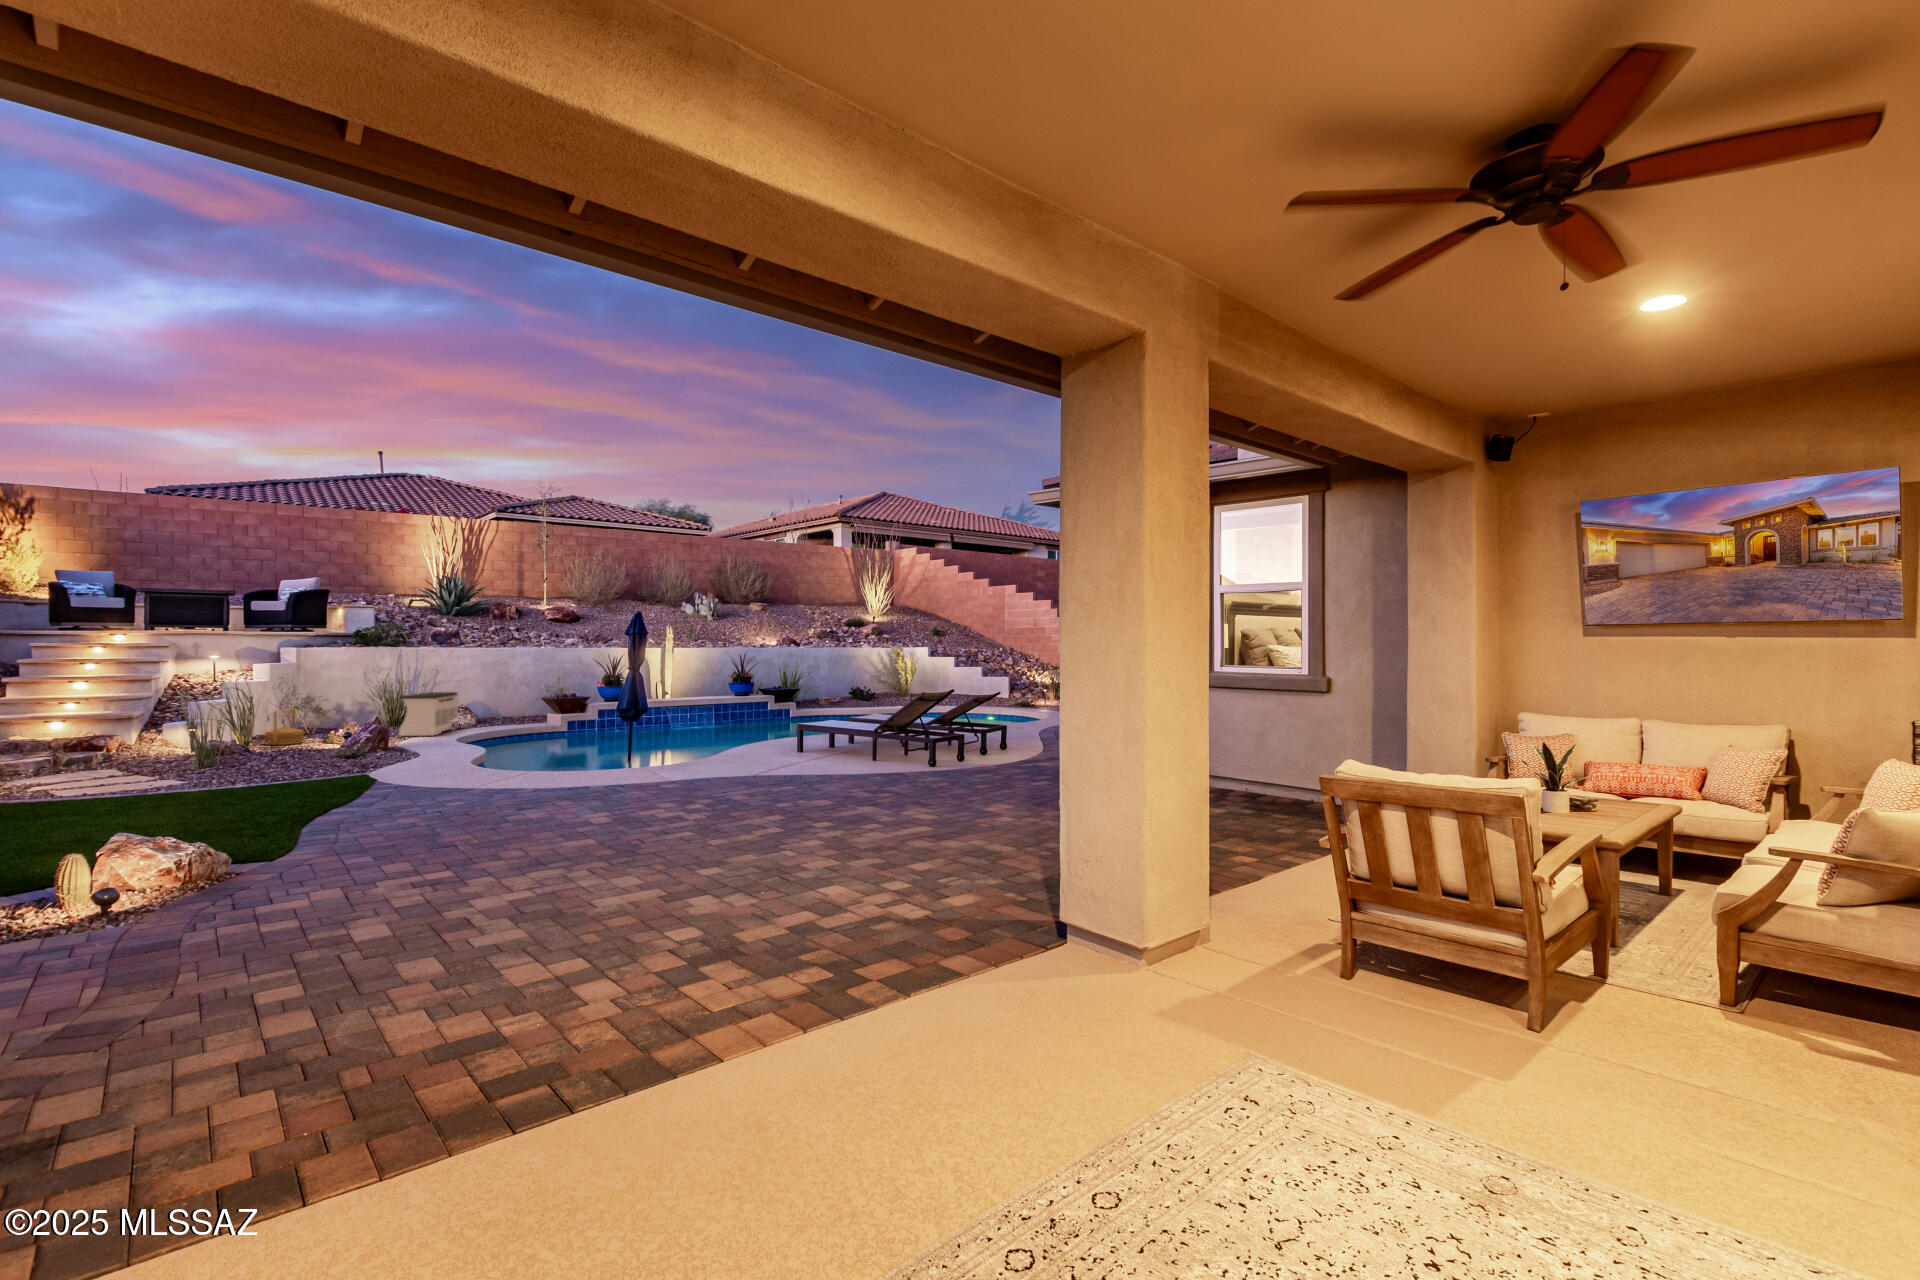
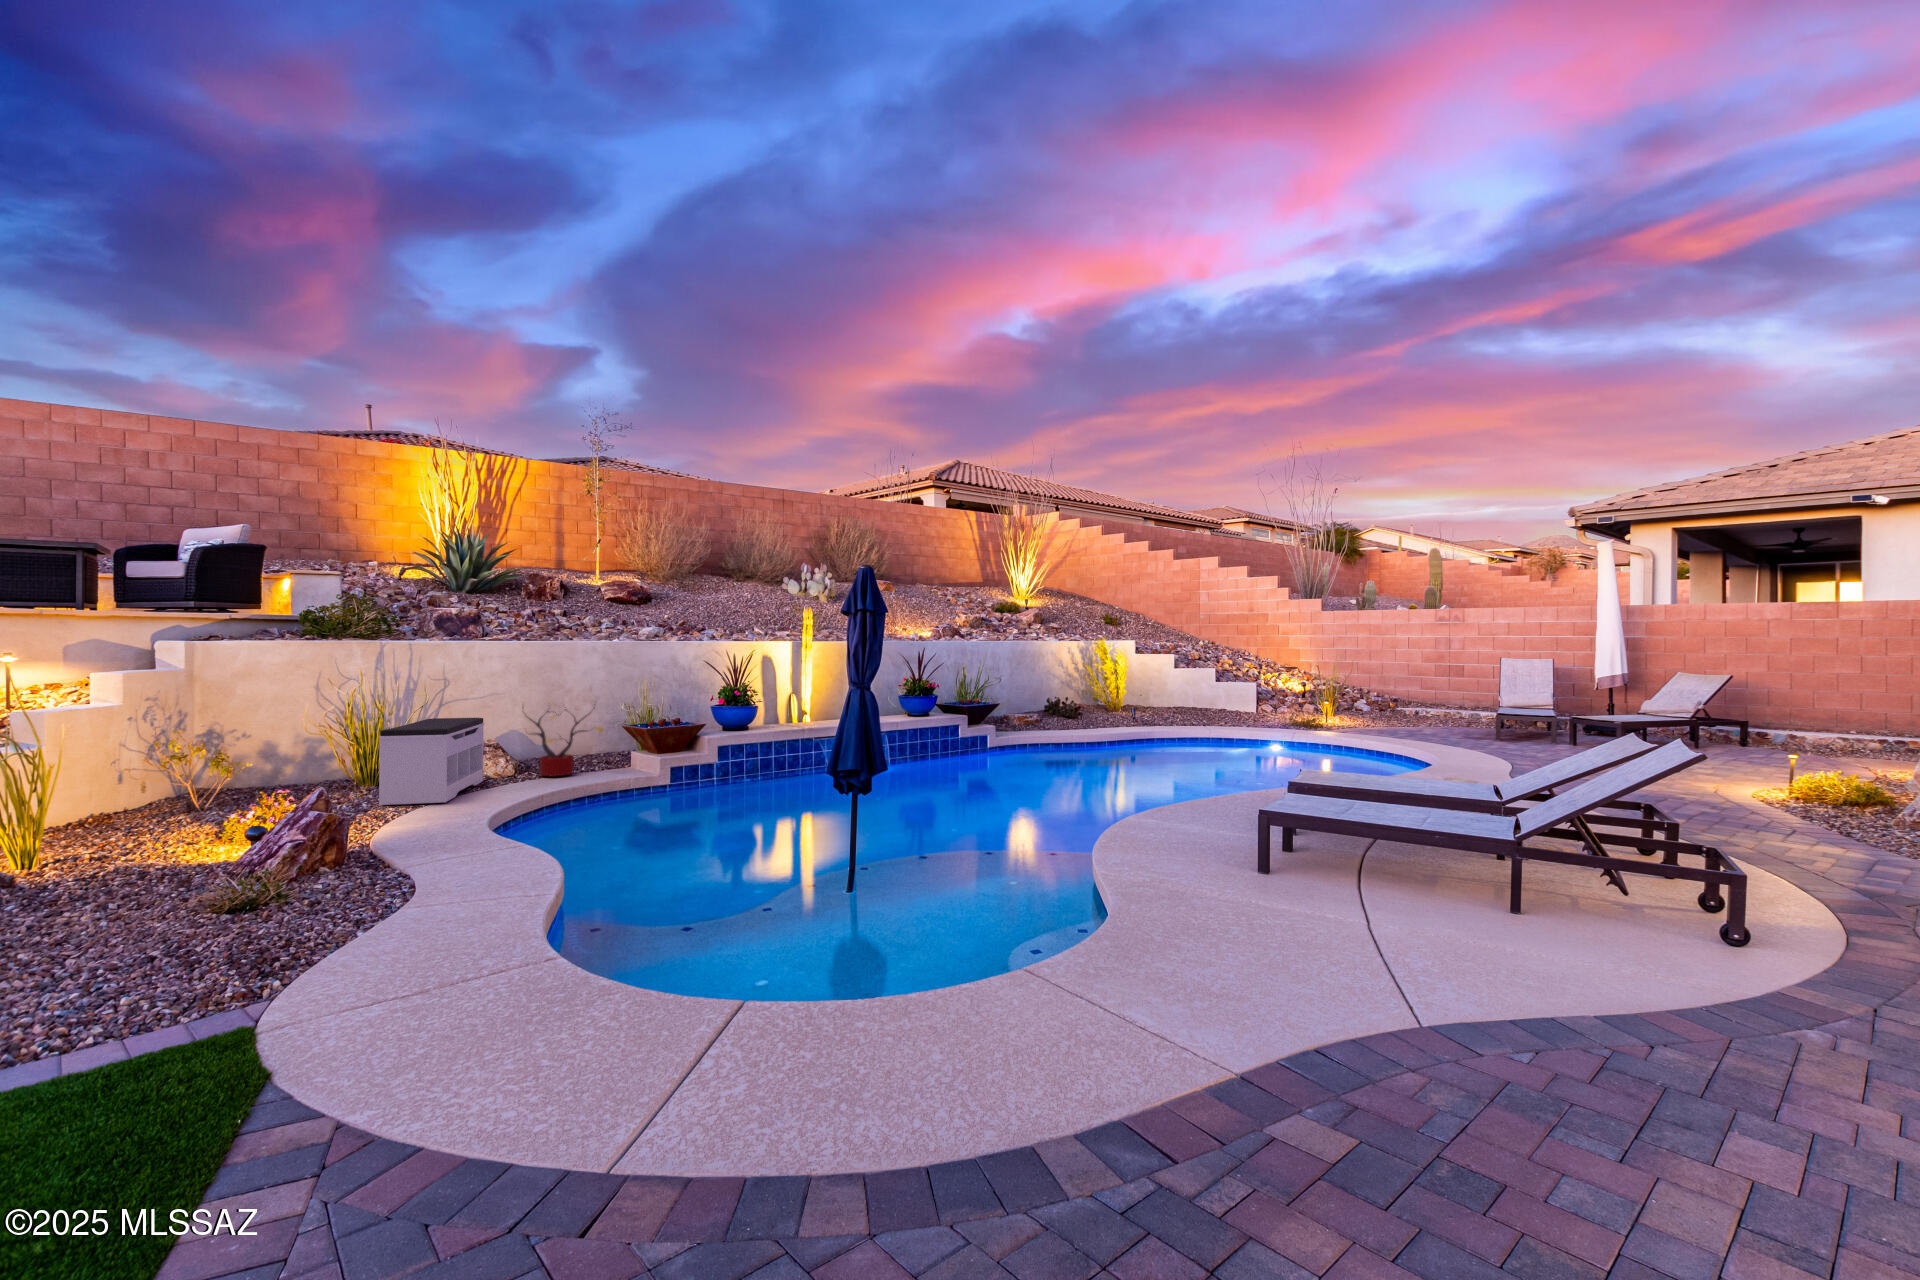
decorative plant: none [478,683,529,727] -> present [522,708,603,776]
woven basket: present [265,709,304,745] -> none [102,759,191,838]

